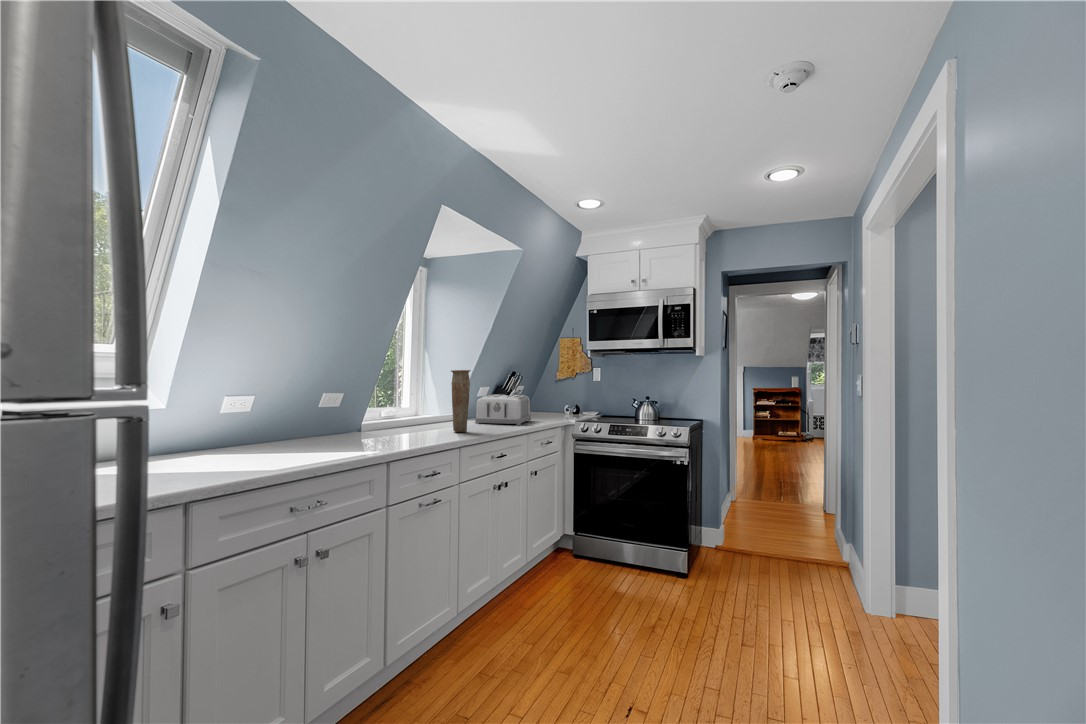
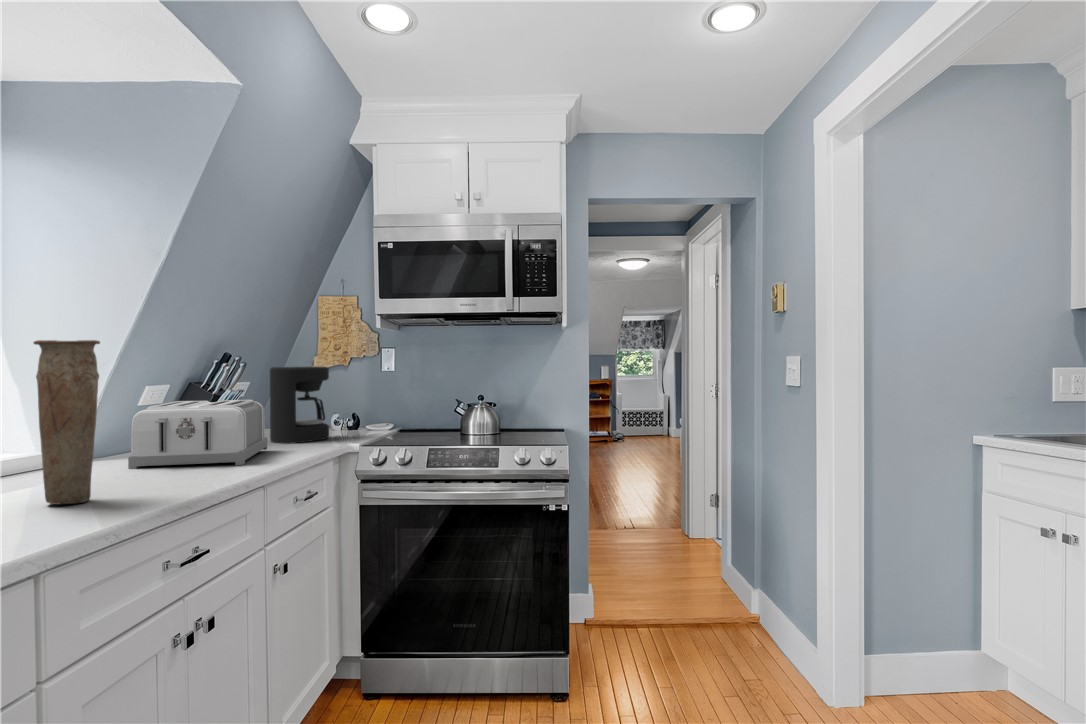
coffee maker: none [533,378,562,419] -> present [270,367,329,444]

